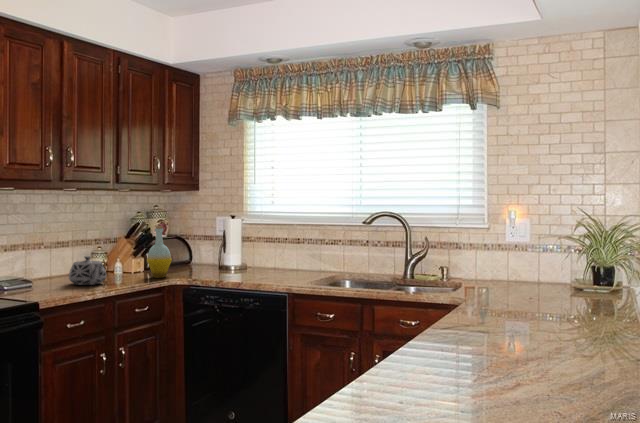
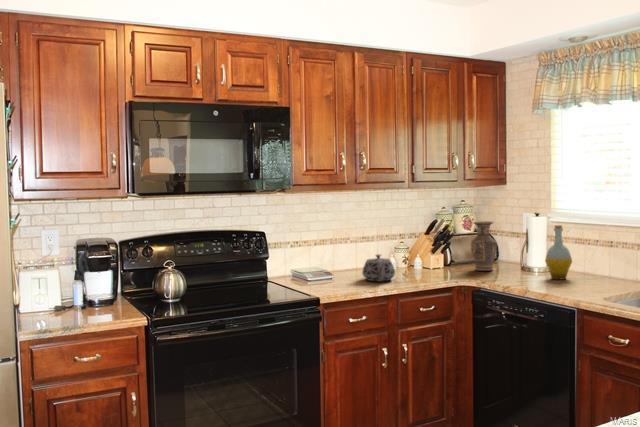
vase: none [175,224,200,272] -> present [471,221,497,271]
bottle: present [147,226,172,278] -> present [545,225,572,279]

